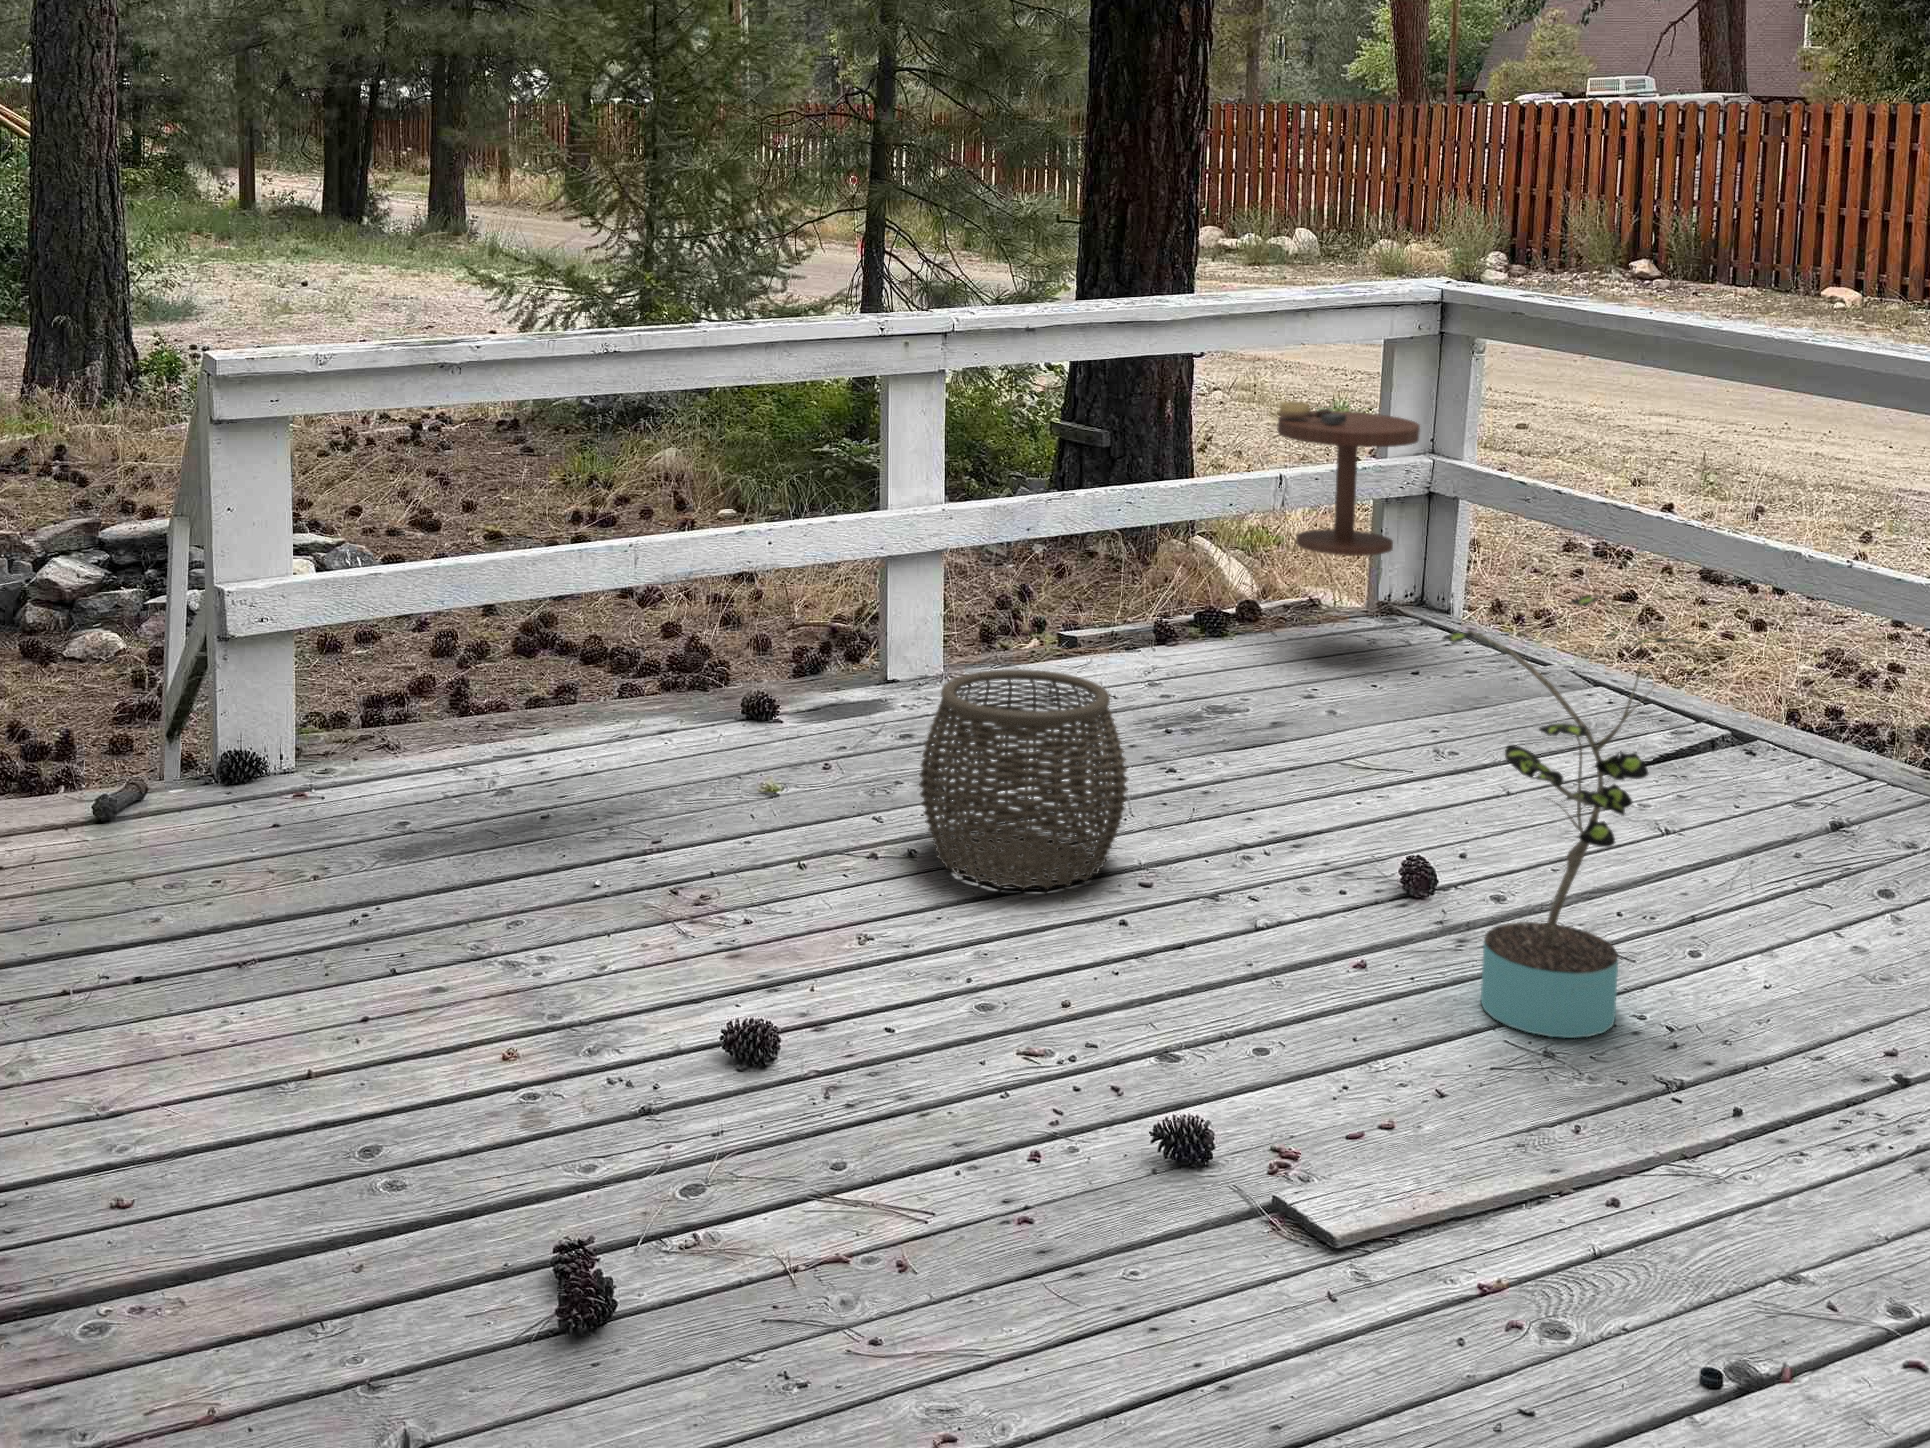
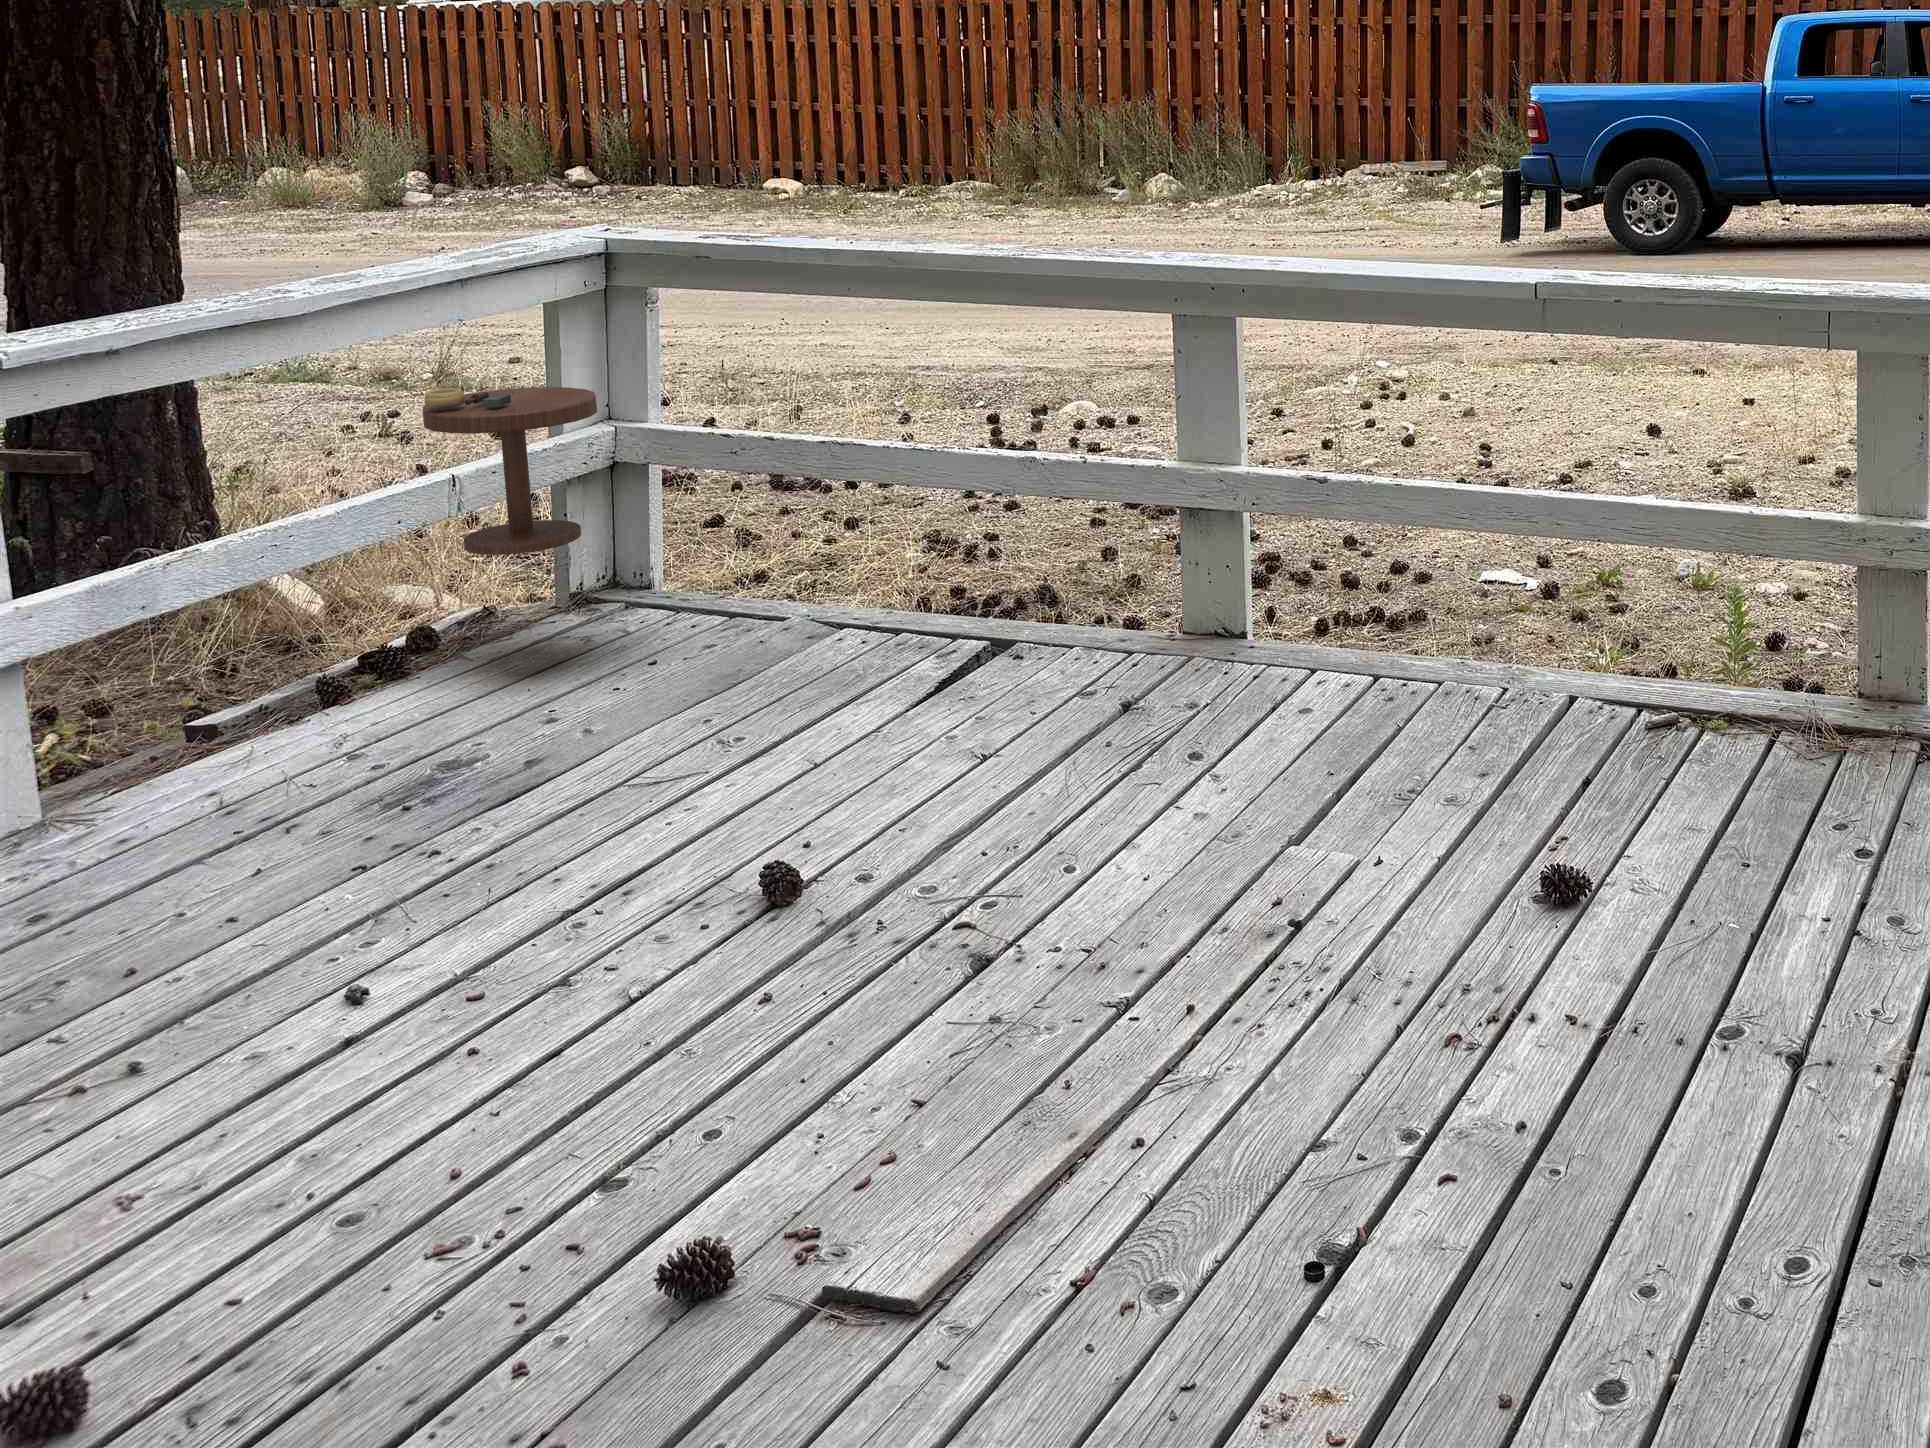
potted plant: present [1442,595,1696,1038] -> none [813,544,1076,1007]
woven basket: present [919,669,1128,890] -> none [115,776,418,1069]

